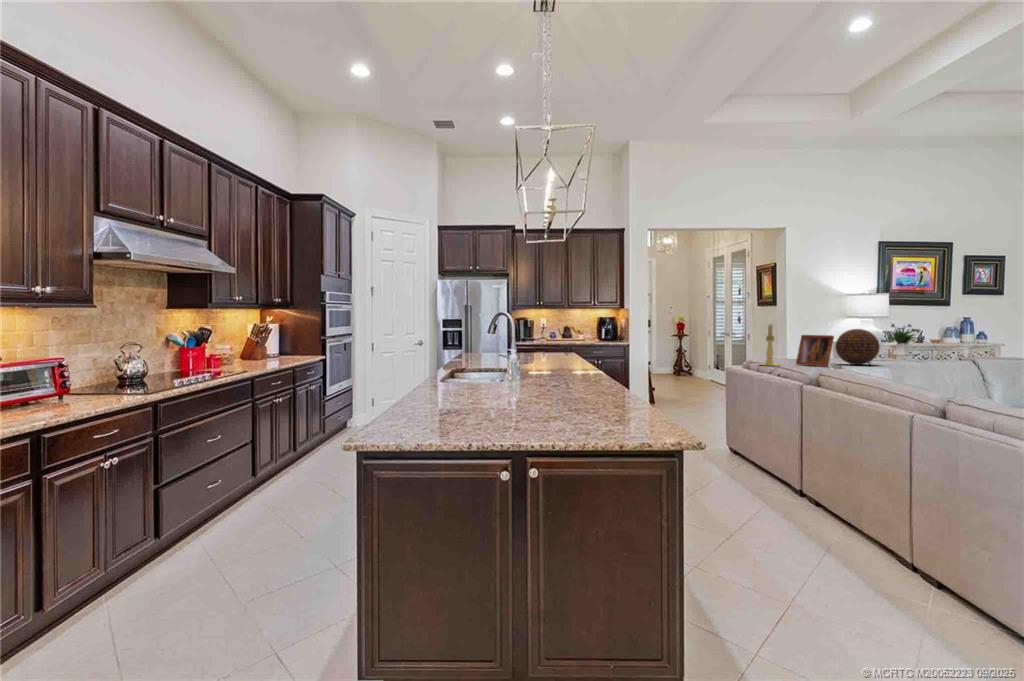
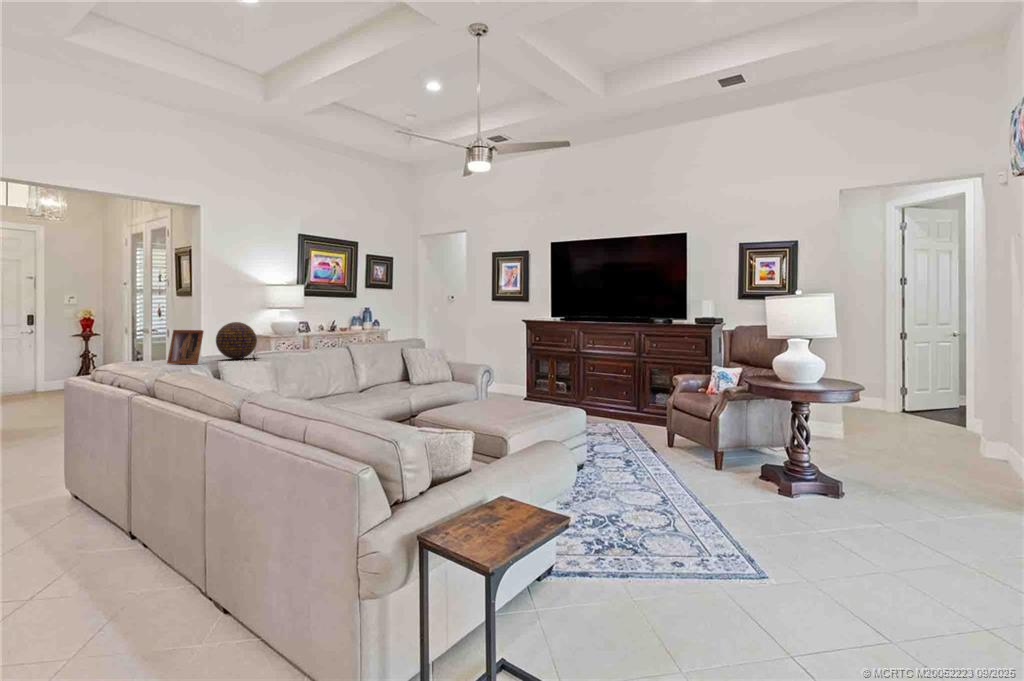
candle holder: present [759,324,780,366] -> none [118,317,147,368]
flower arrangement: present [888,324,920,355] -> none [296,313,330,345]

